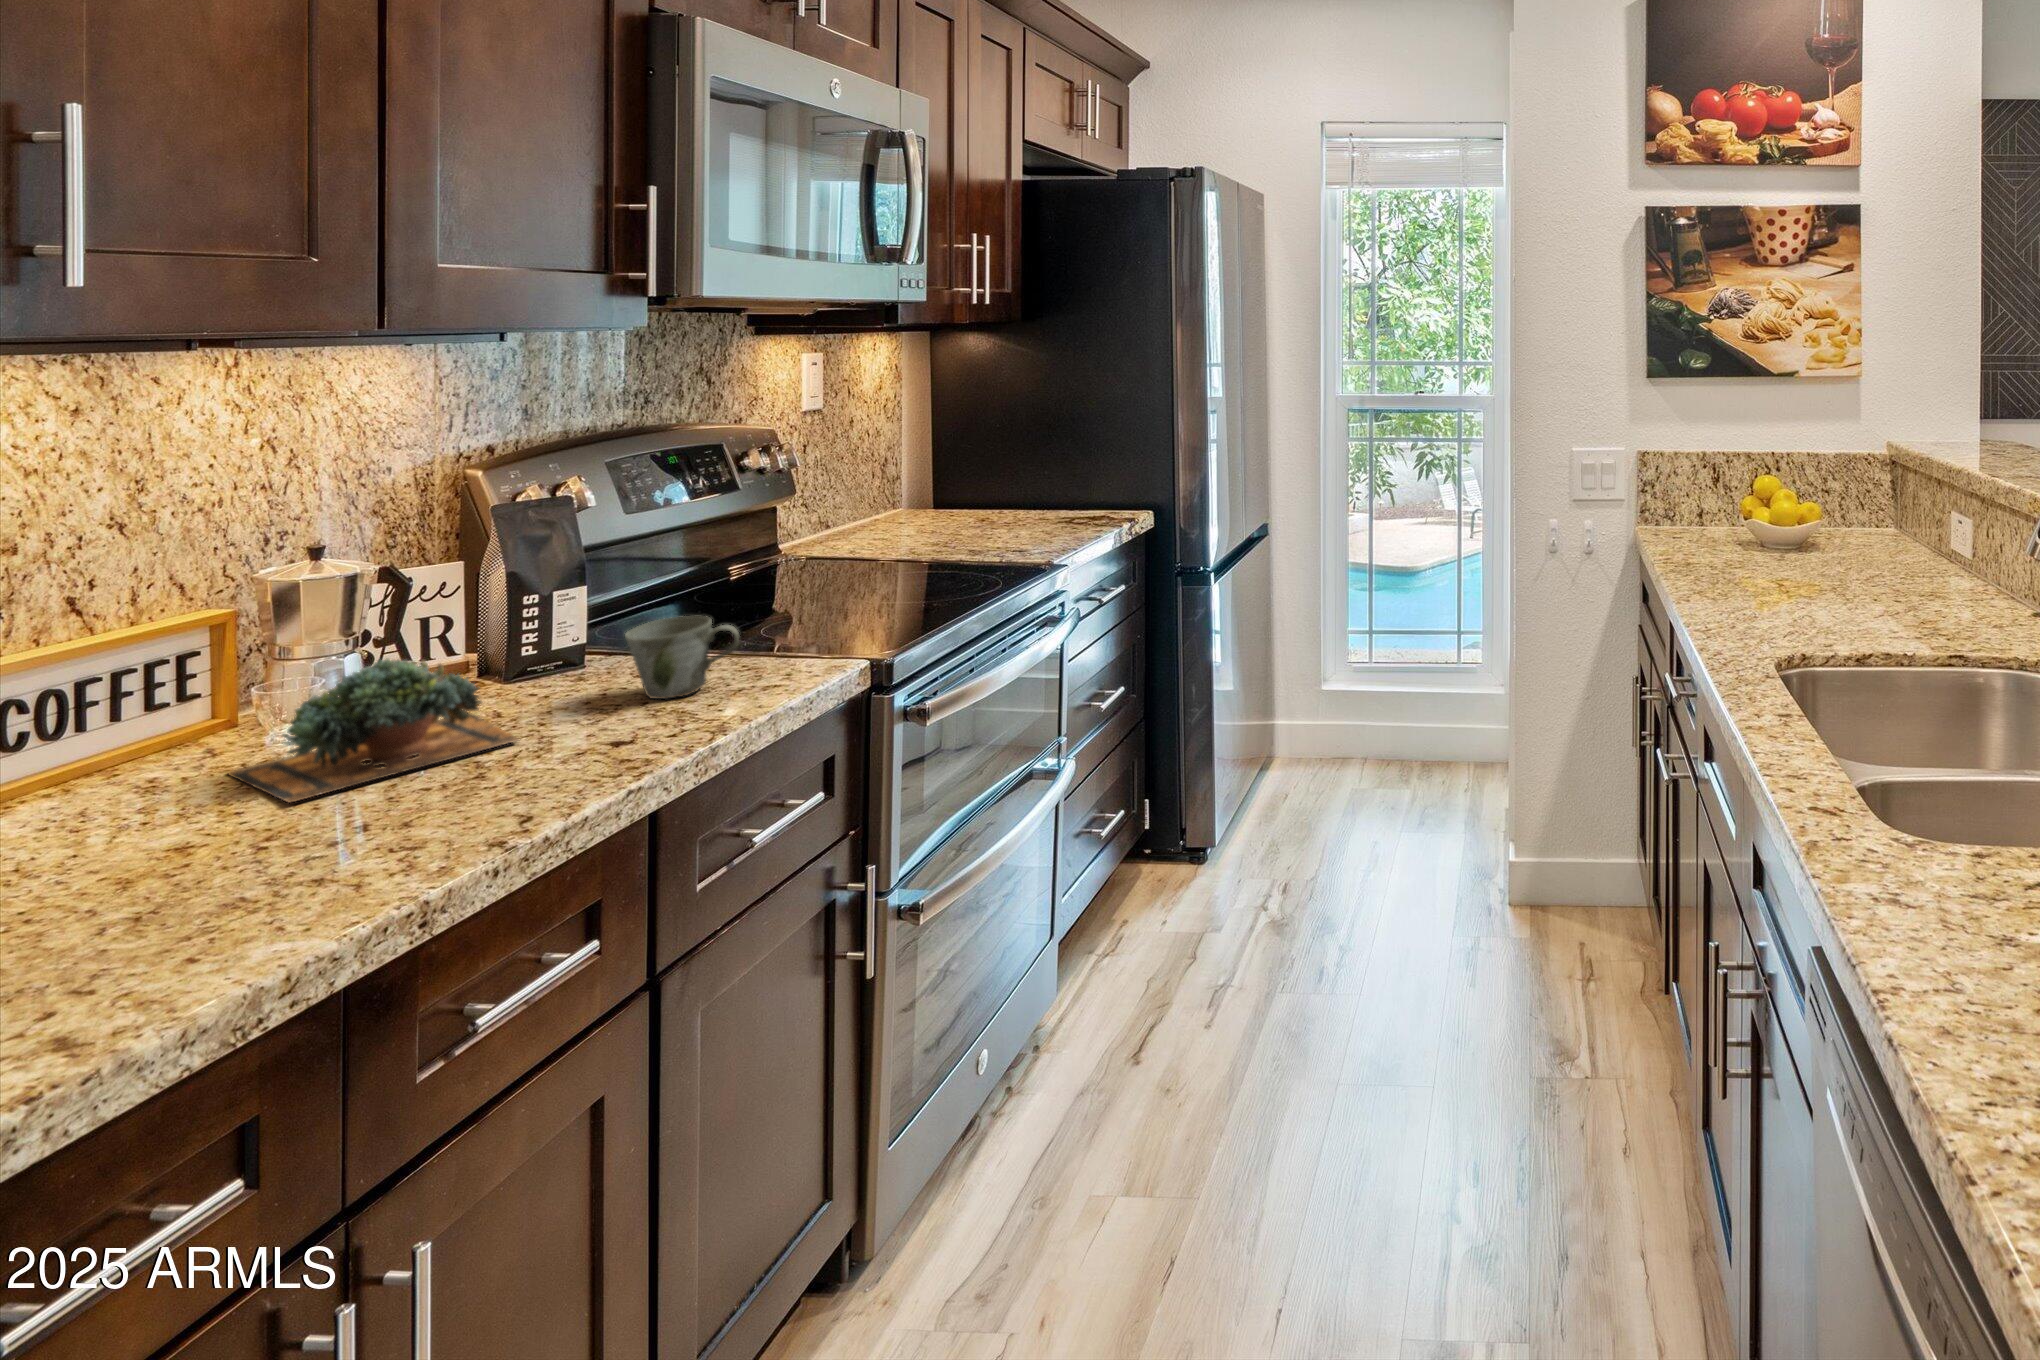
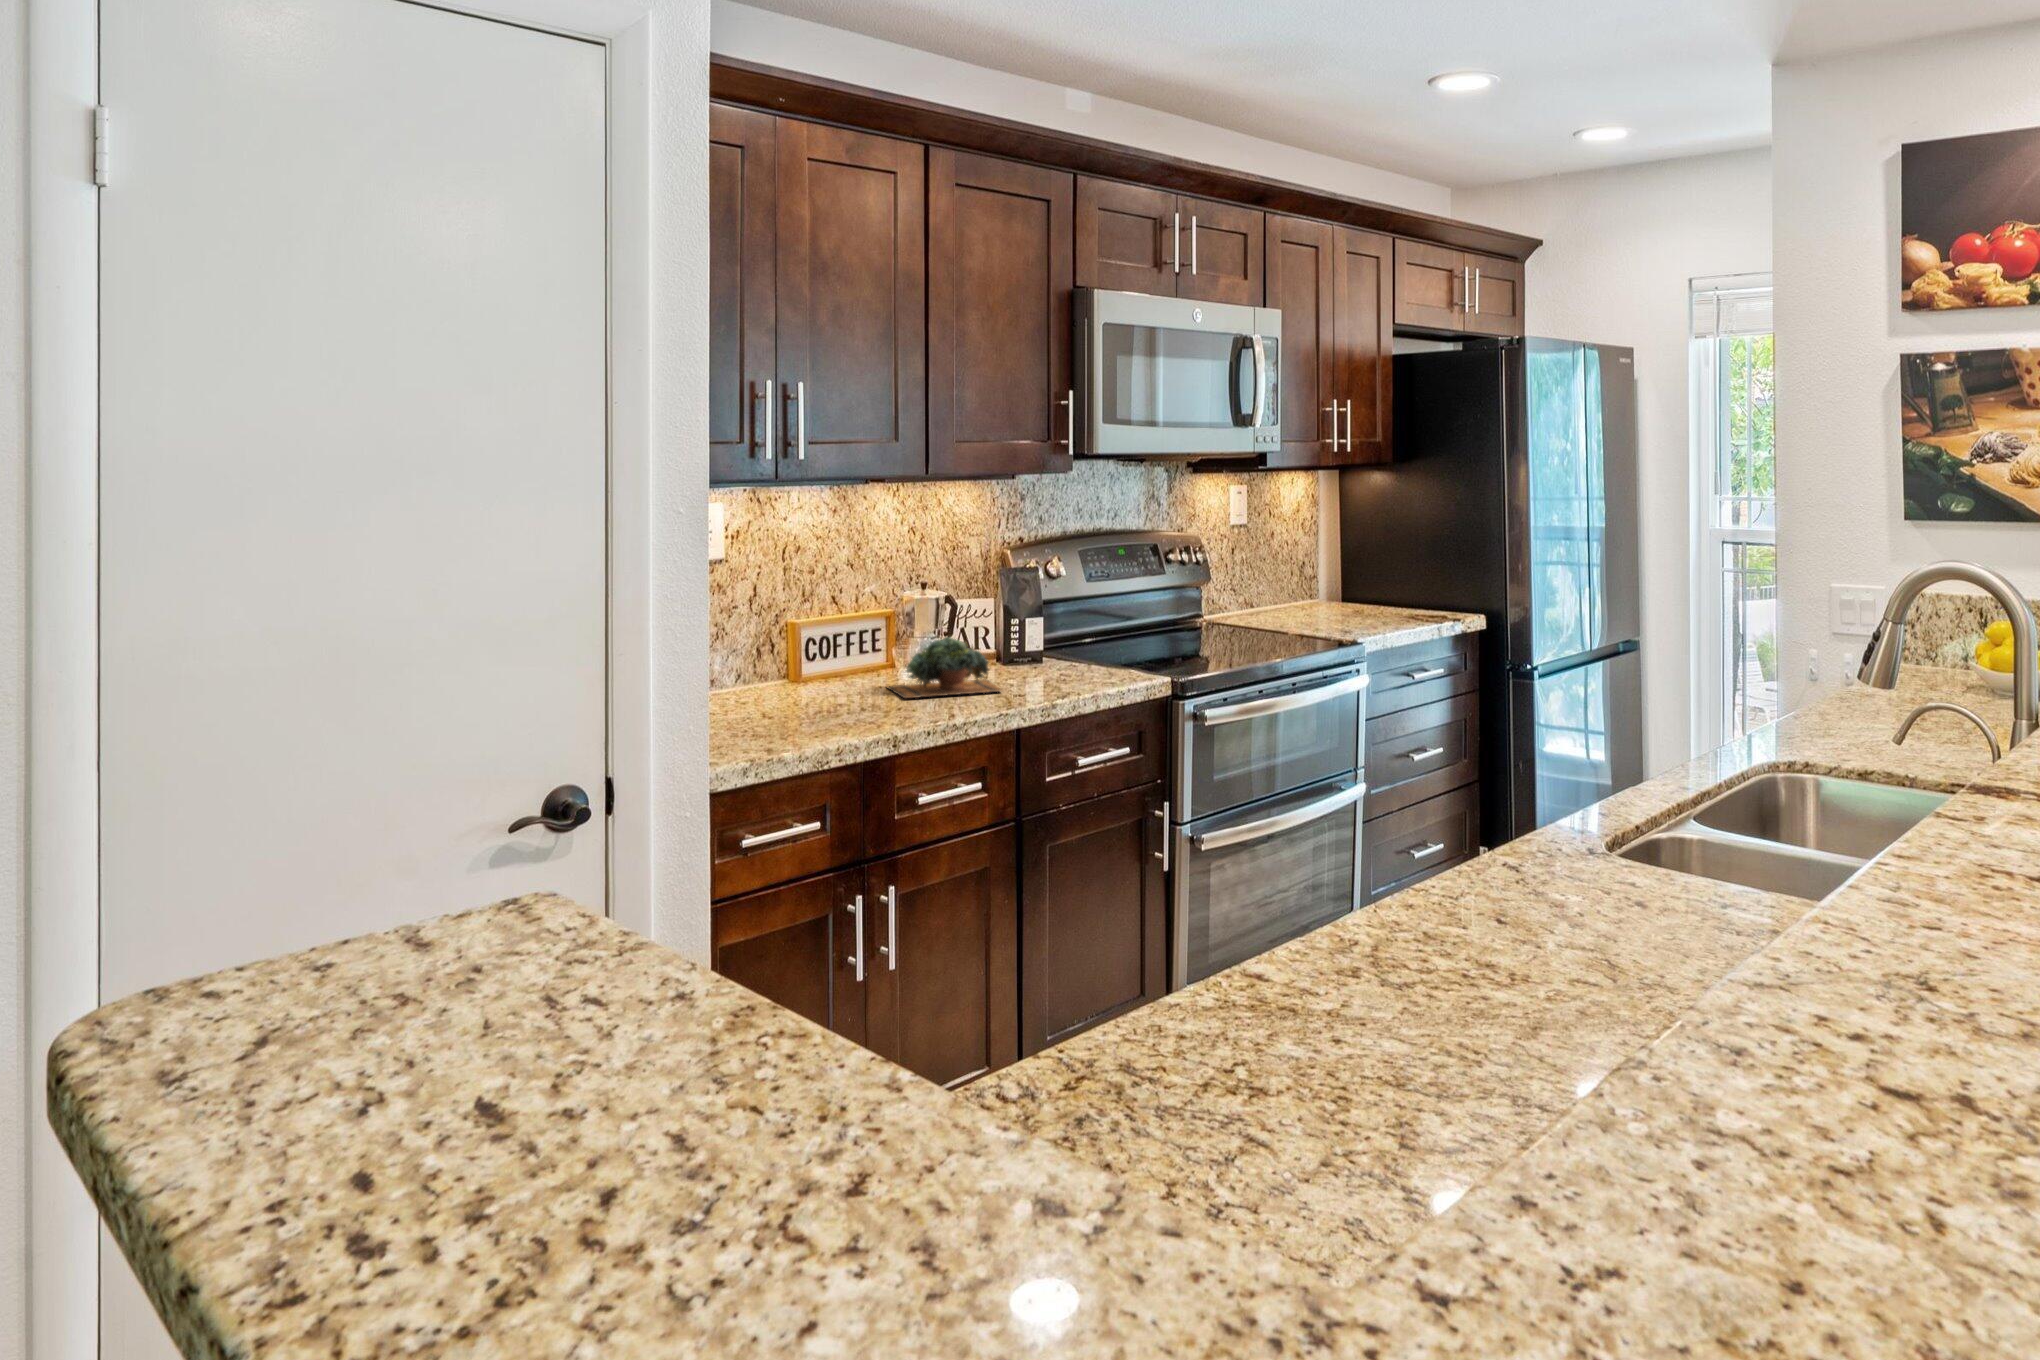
mug: present [625,616,739,699] -> none [1059,640,1118,686]

